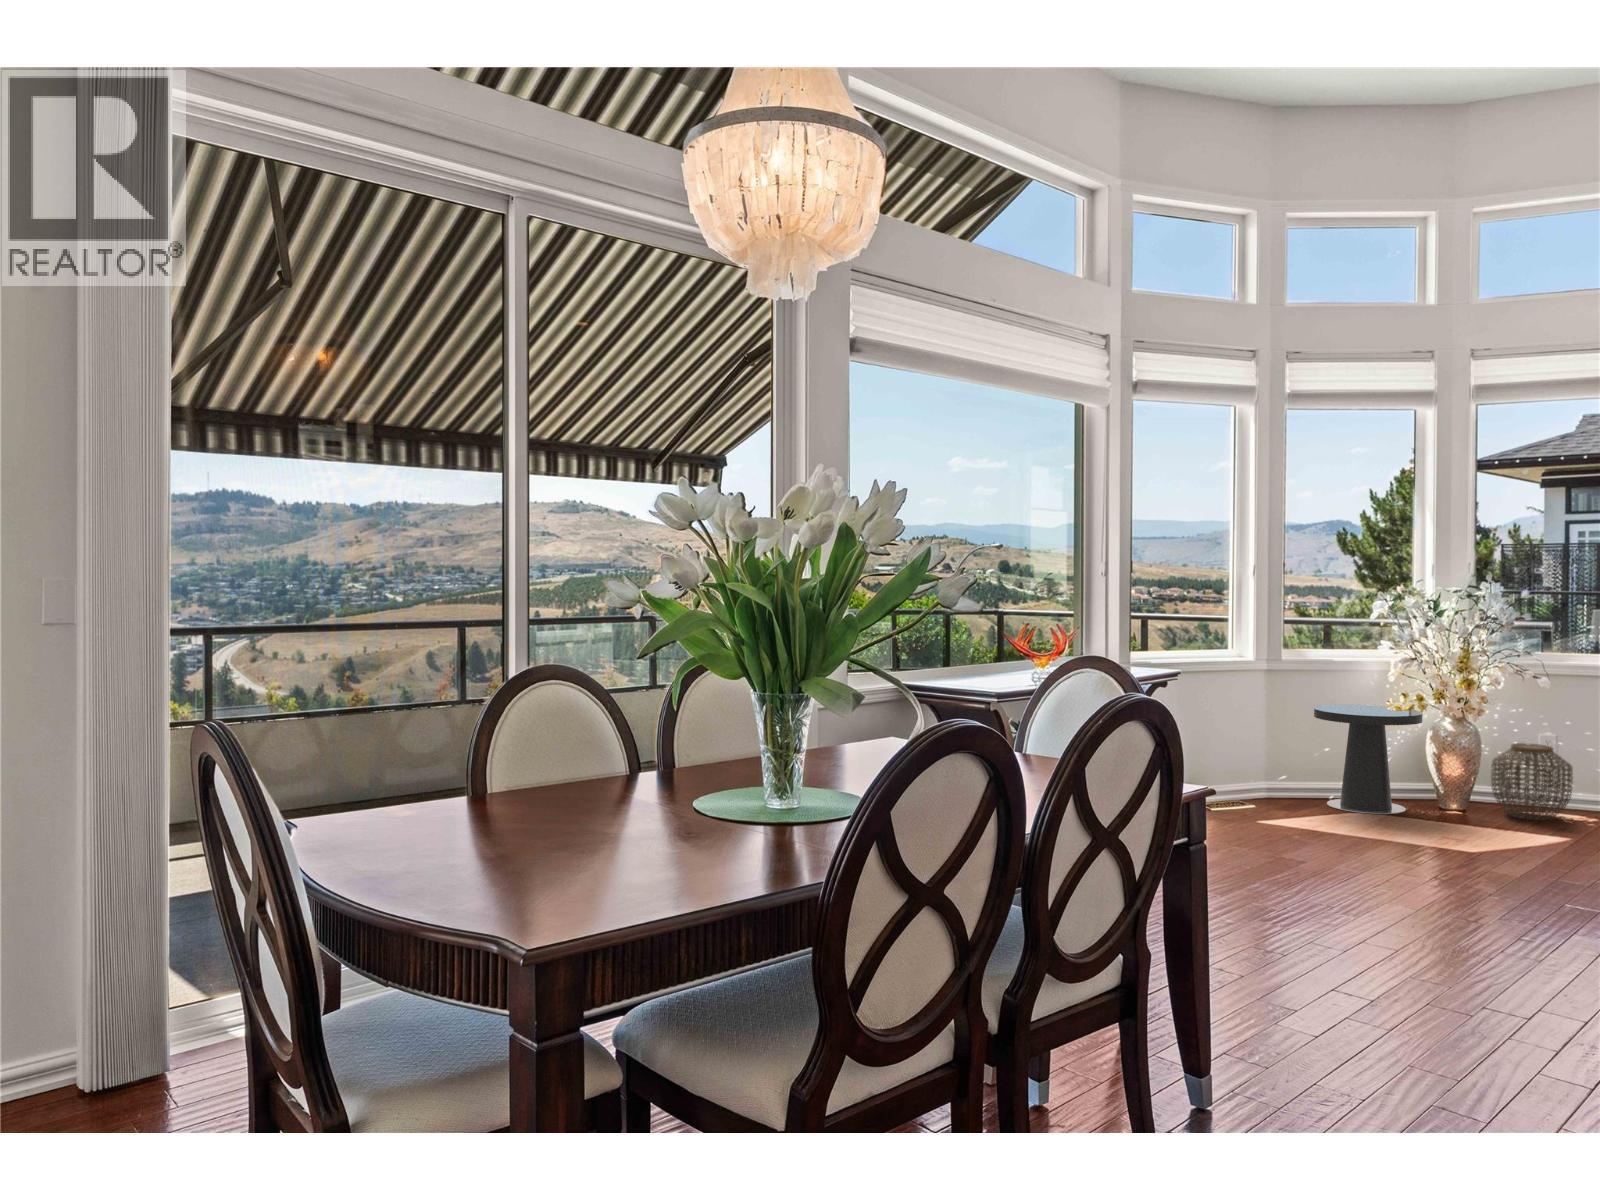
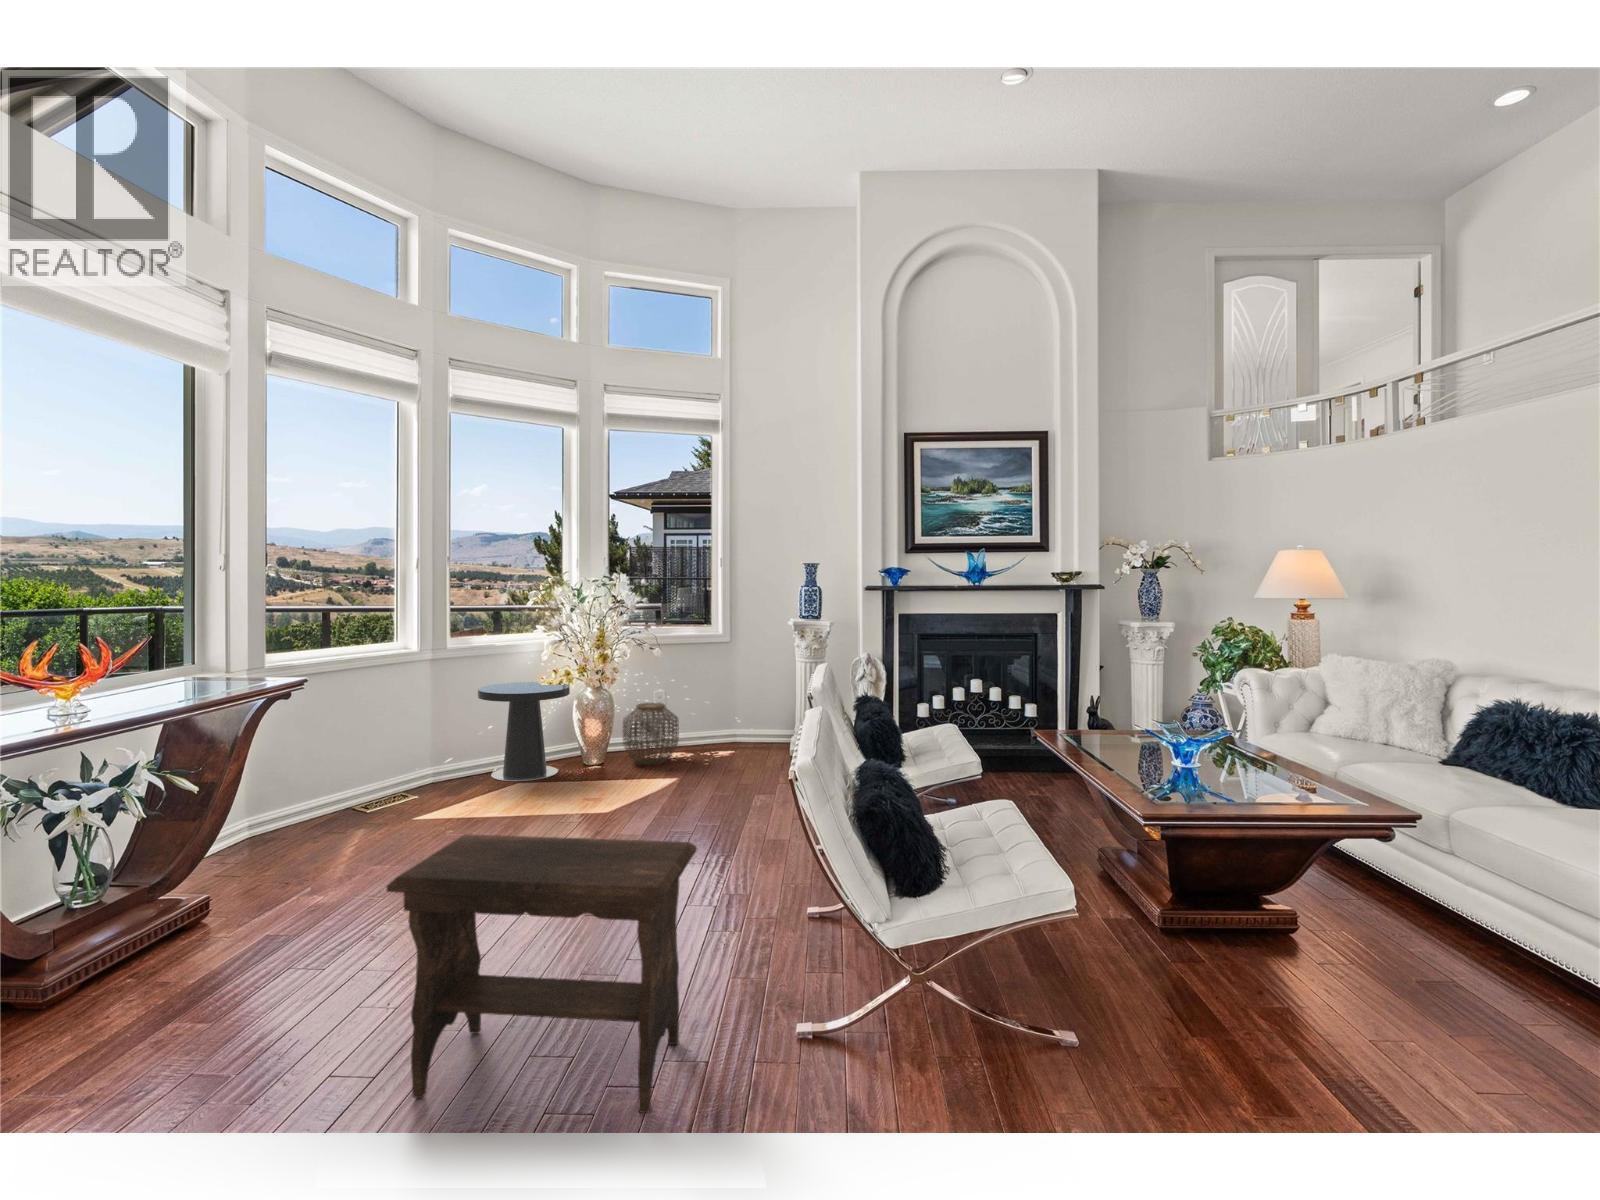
footstool: none [1270,805,1545,1045] -> present [386,834,697,1113]

